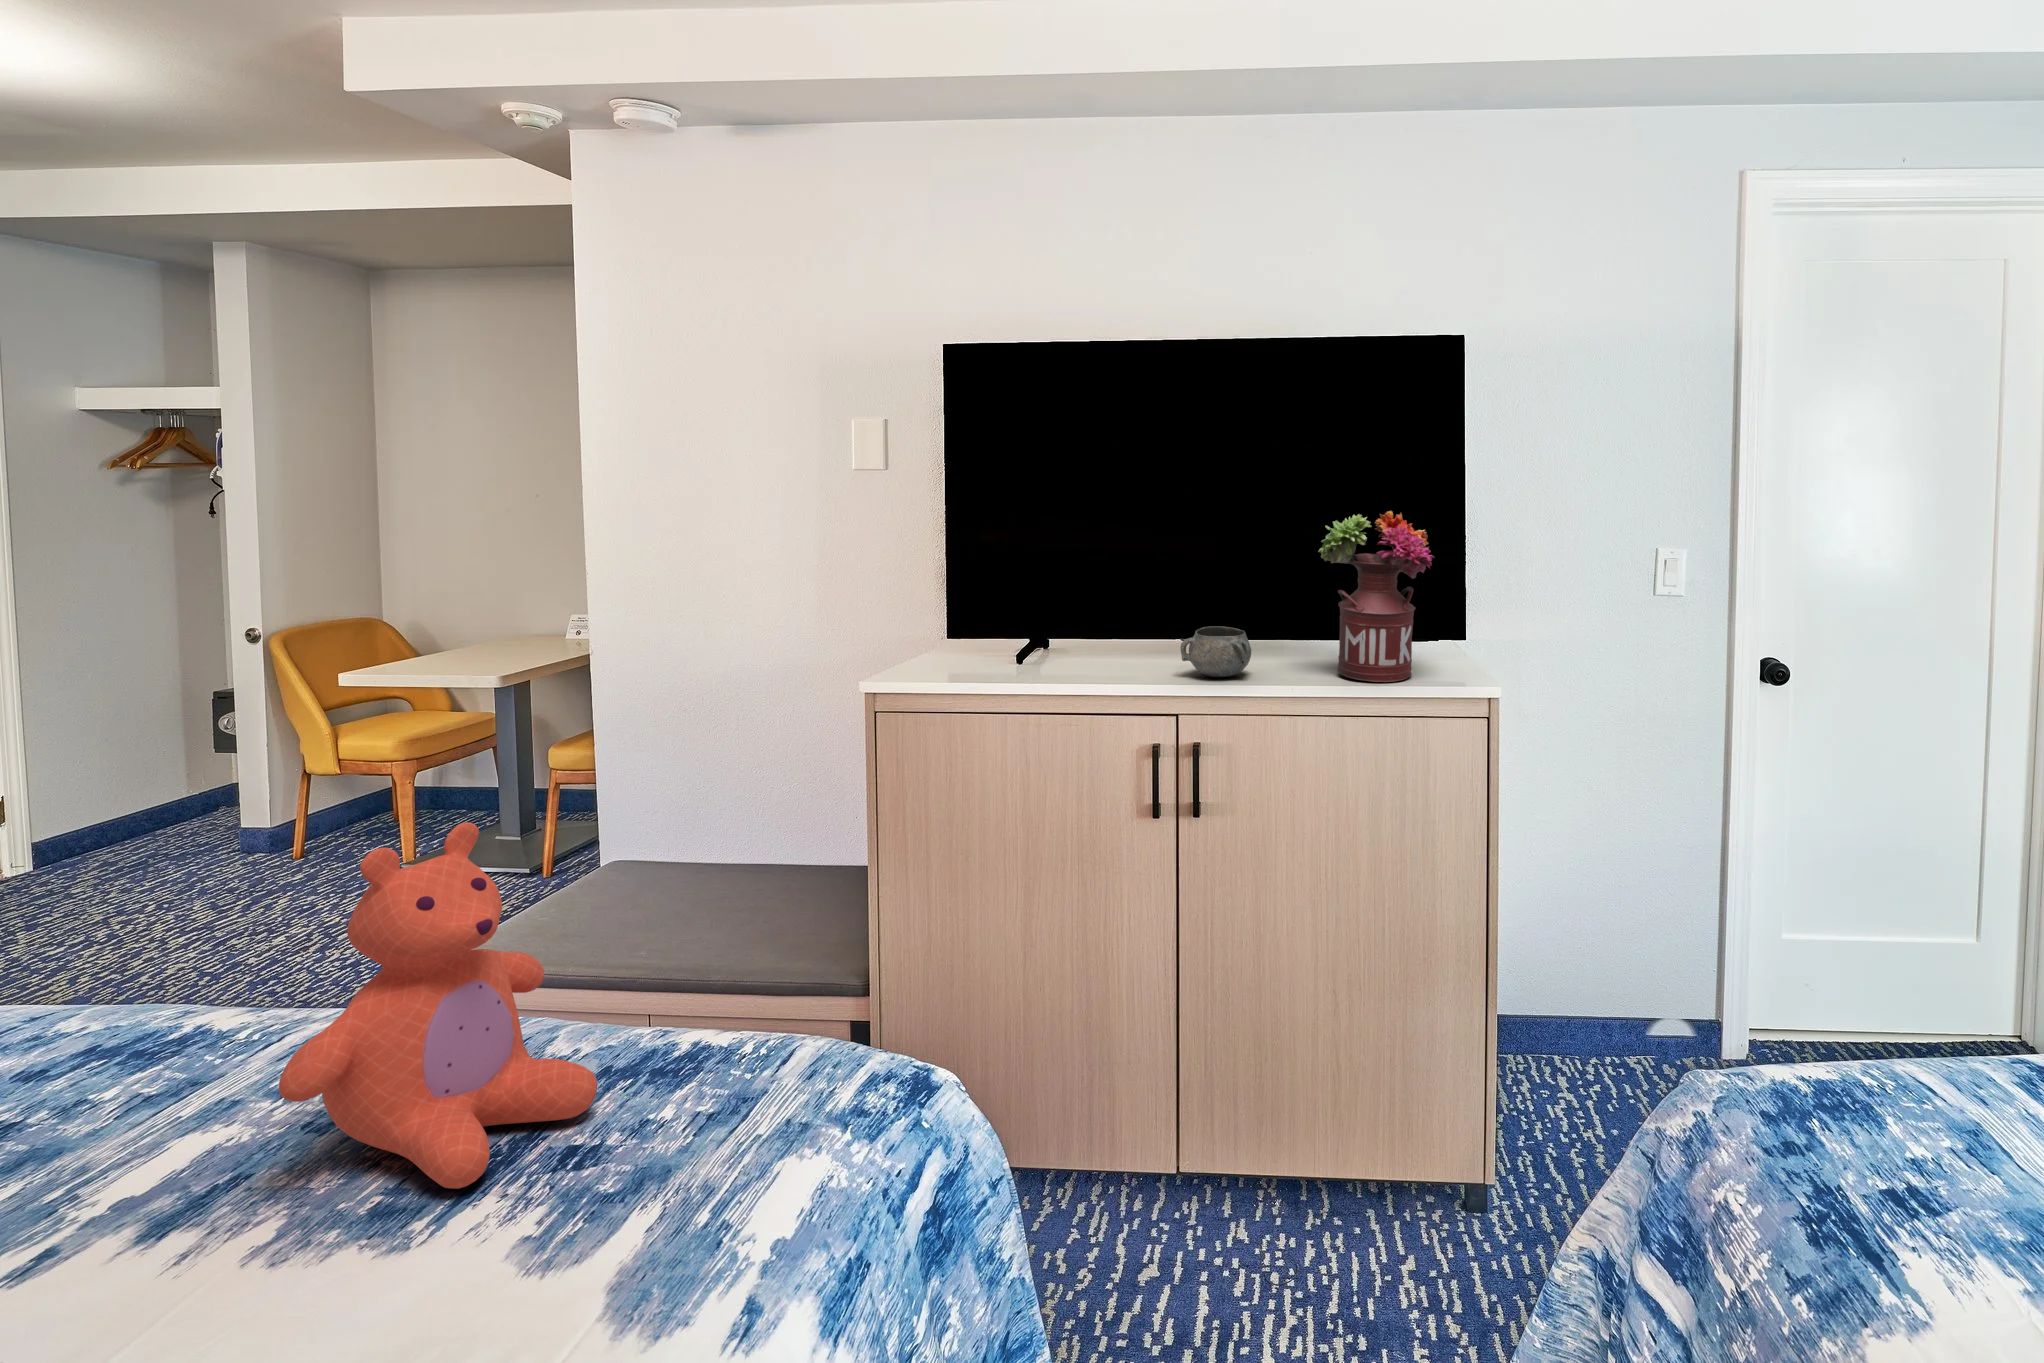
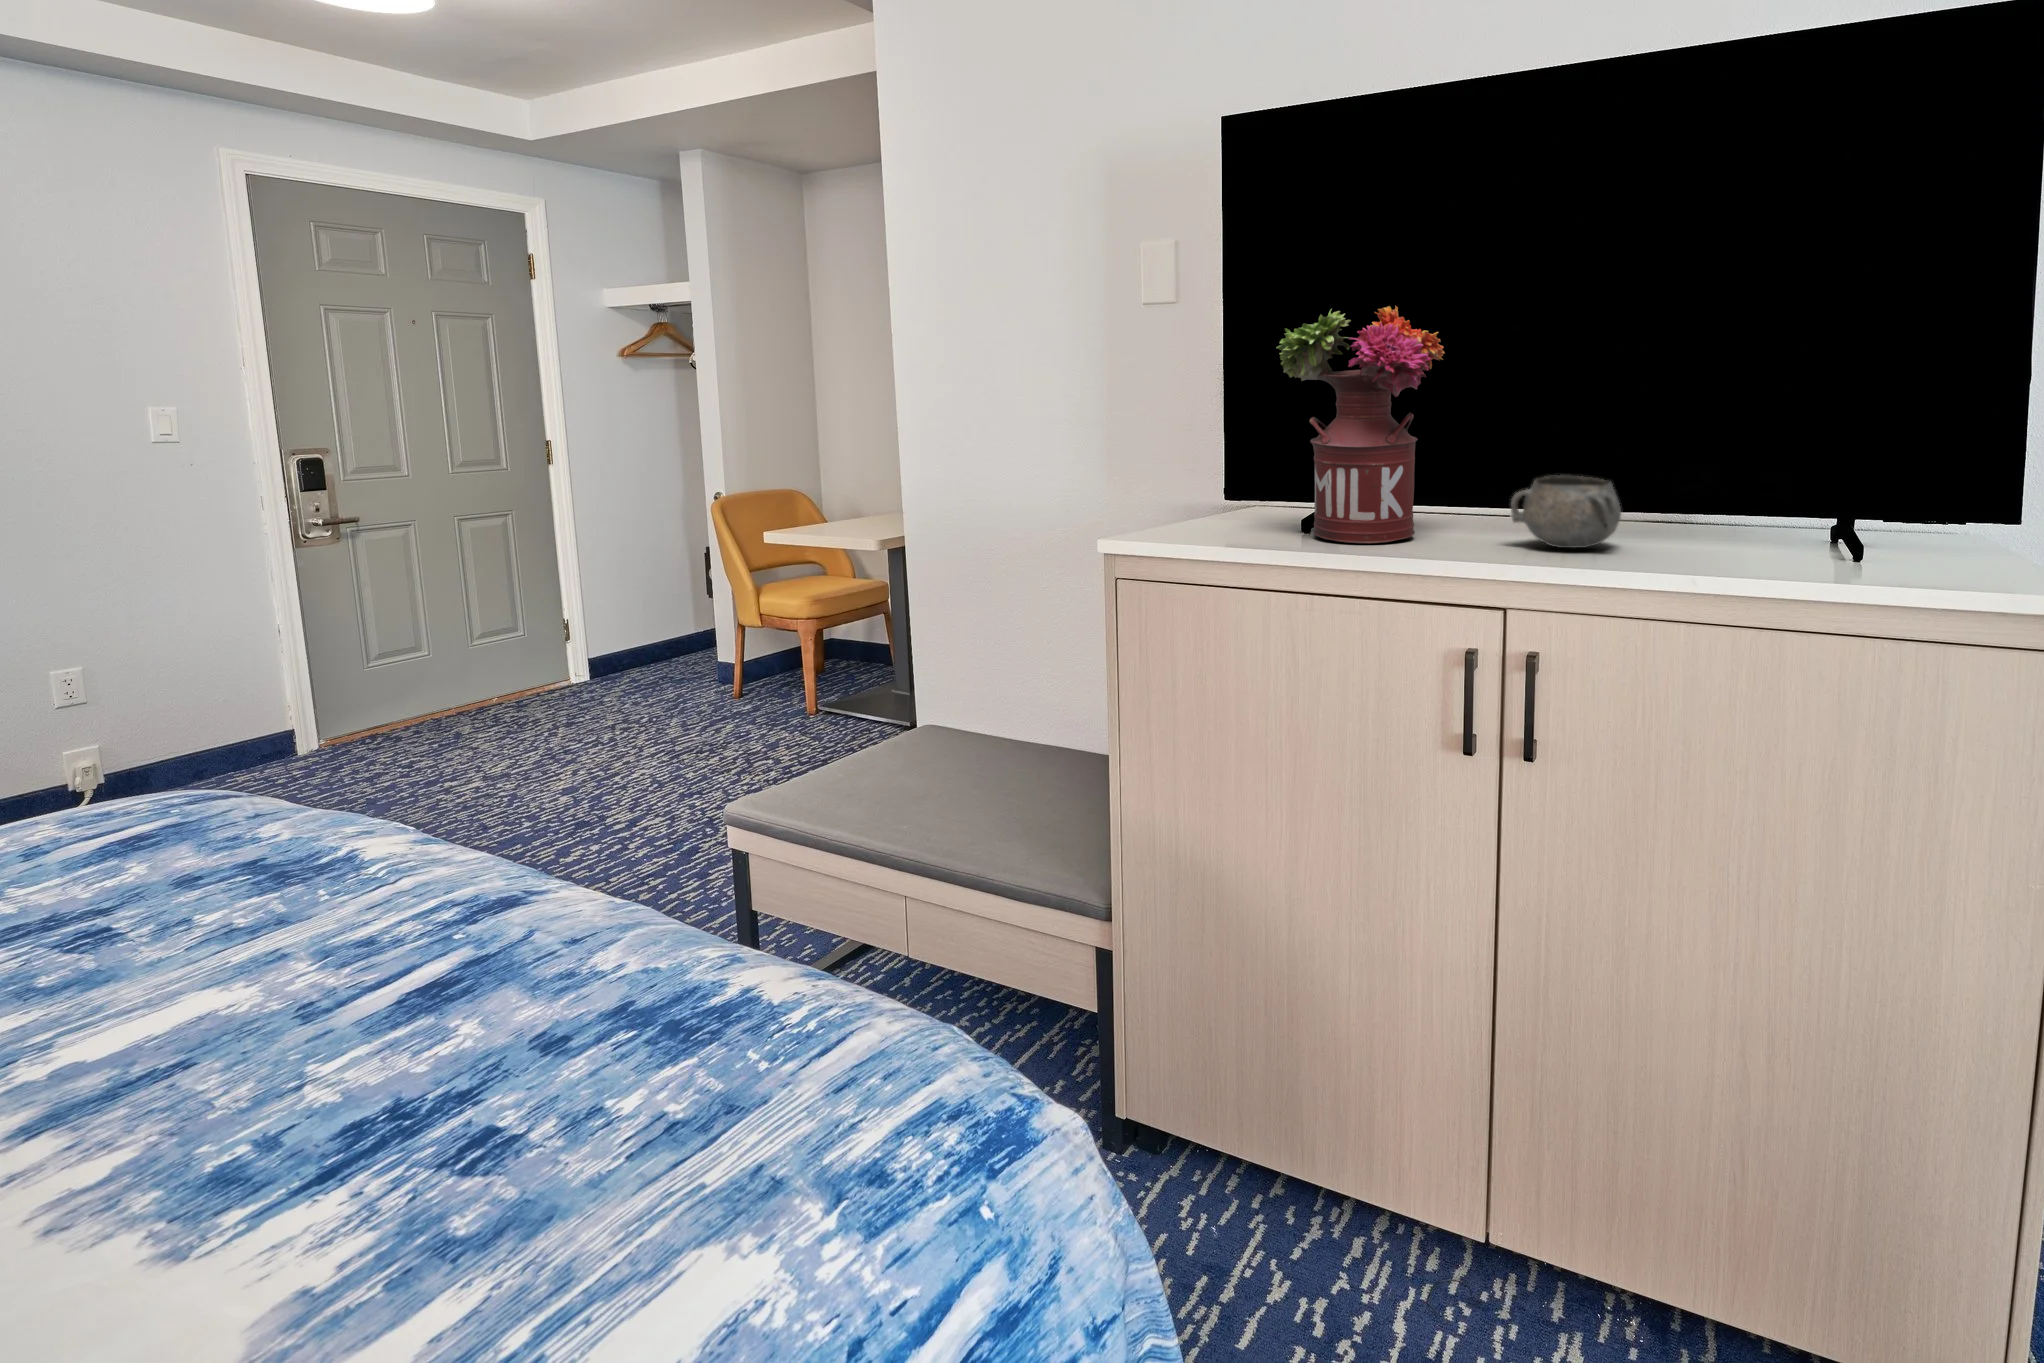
flower arrangement: present [1318,511,1435,682] -> present [1276,306,1444,543]
teddy bear: present [279,822,598,1189] -> none [125,651,572,1175]

